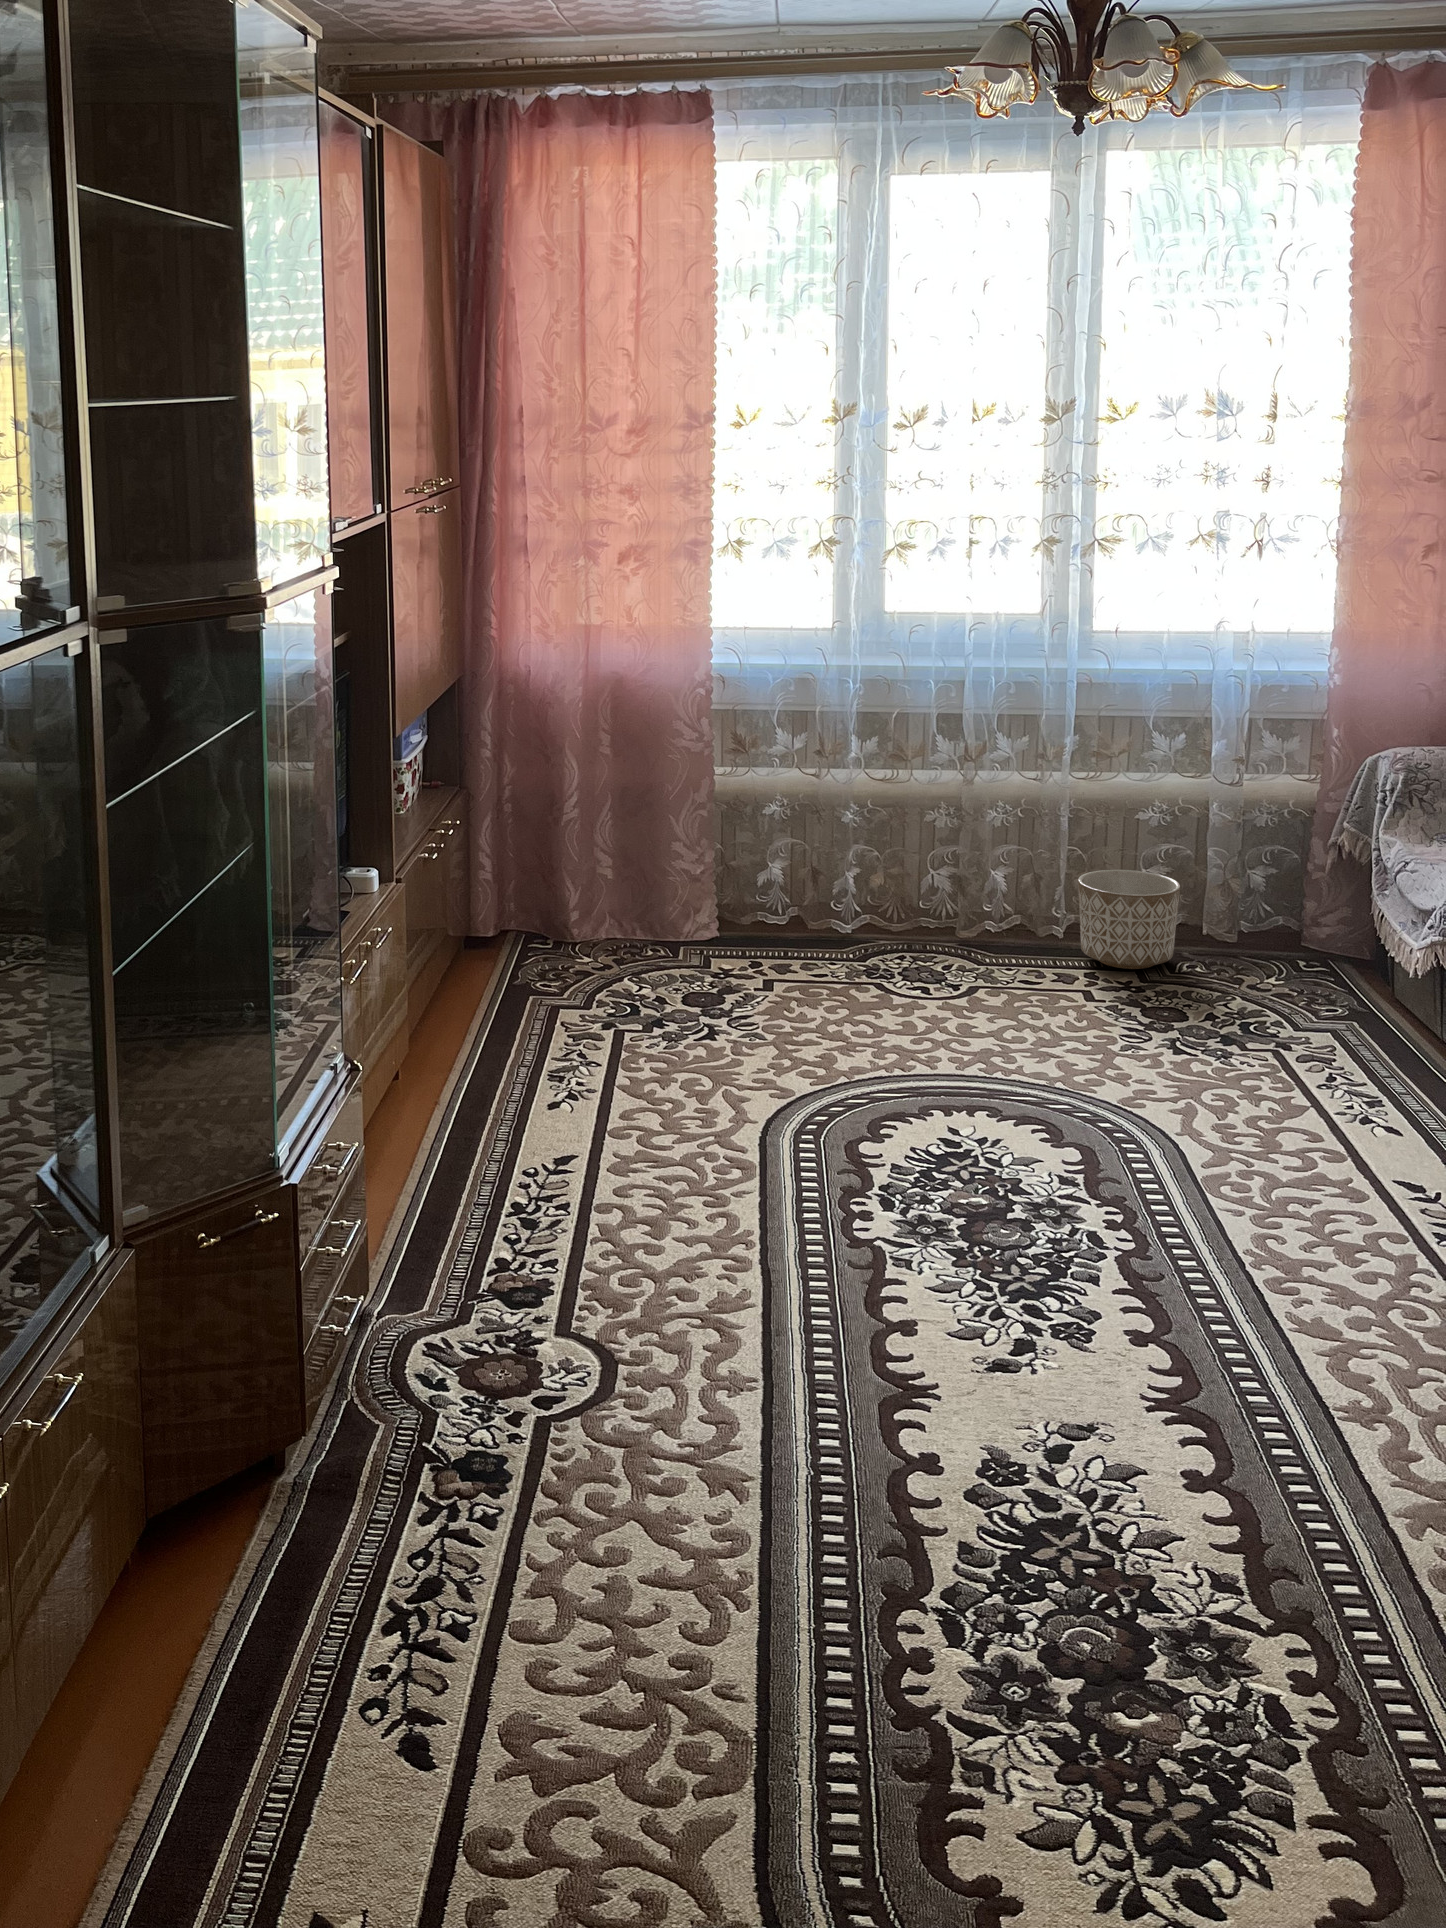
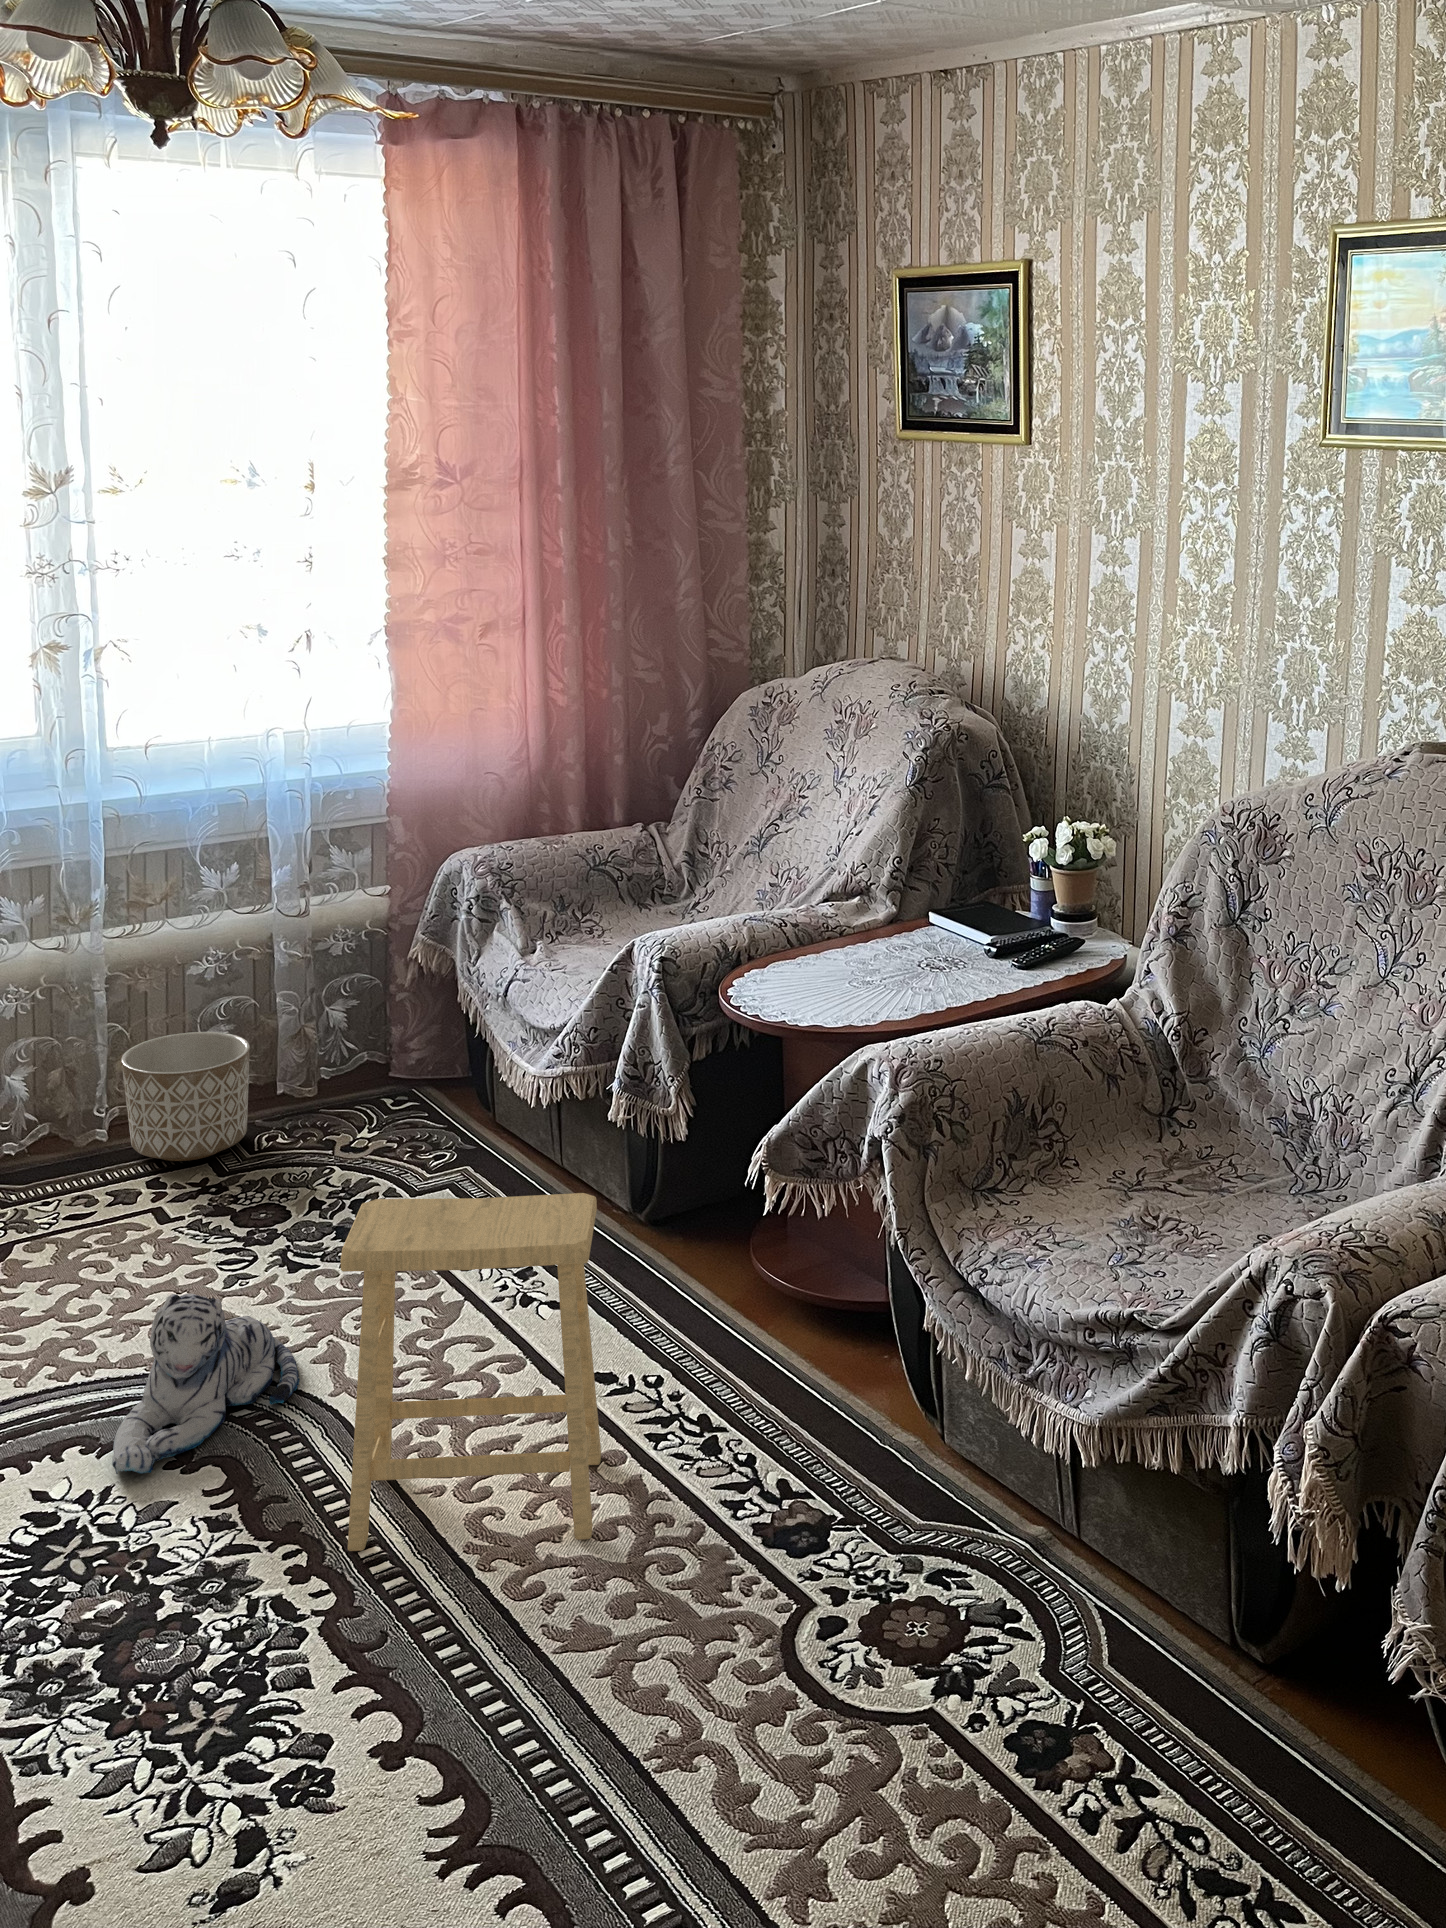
footstool: none [1153,966,1392,1276] -> present [340,1193,601,1551]
plush toy: none [1004,1019,1157,1139] -> present [112,1293,300,1474]

